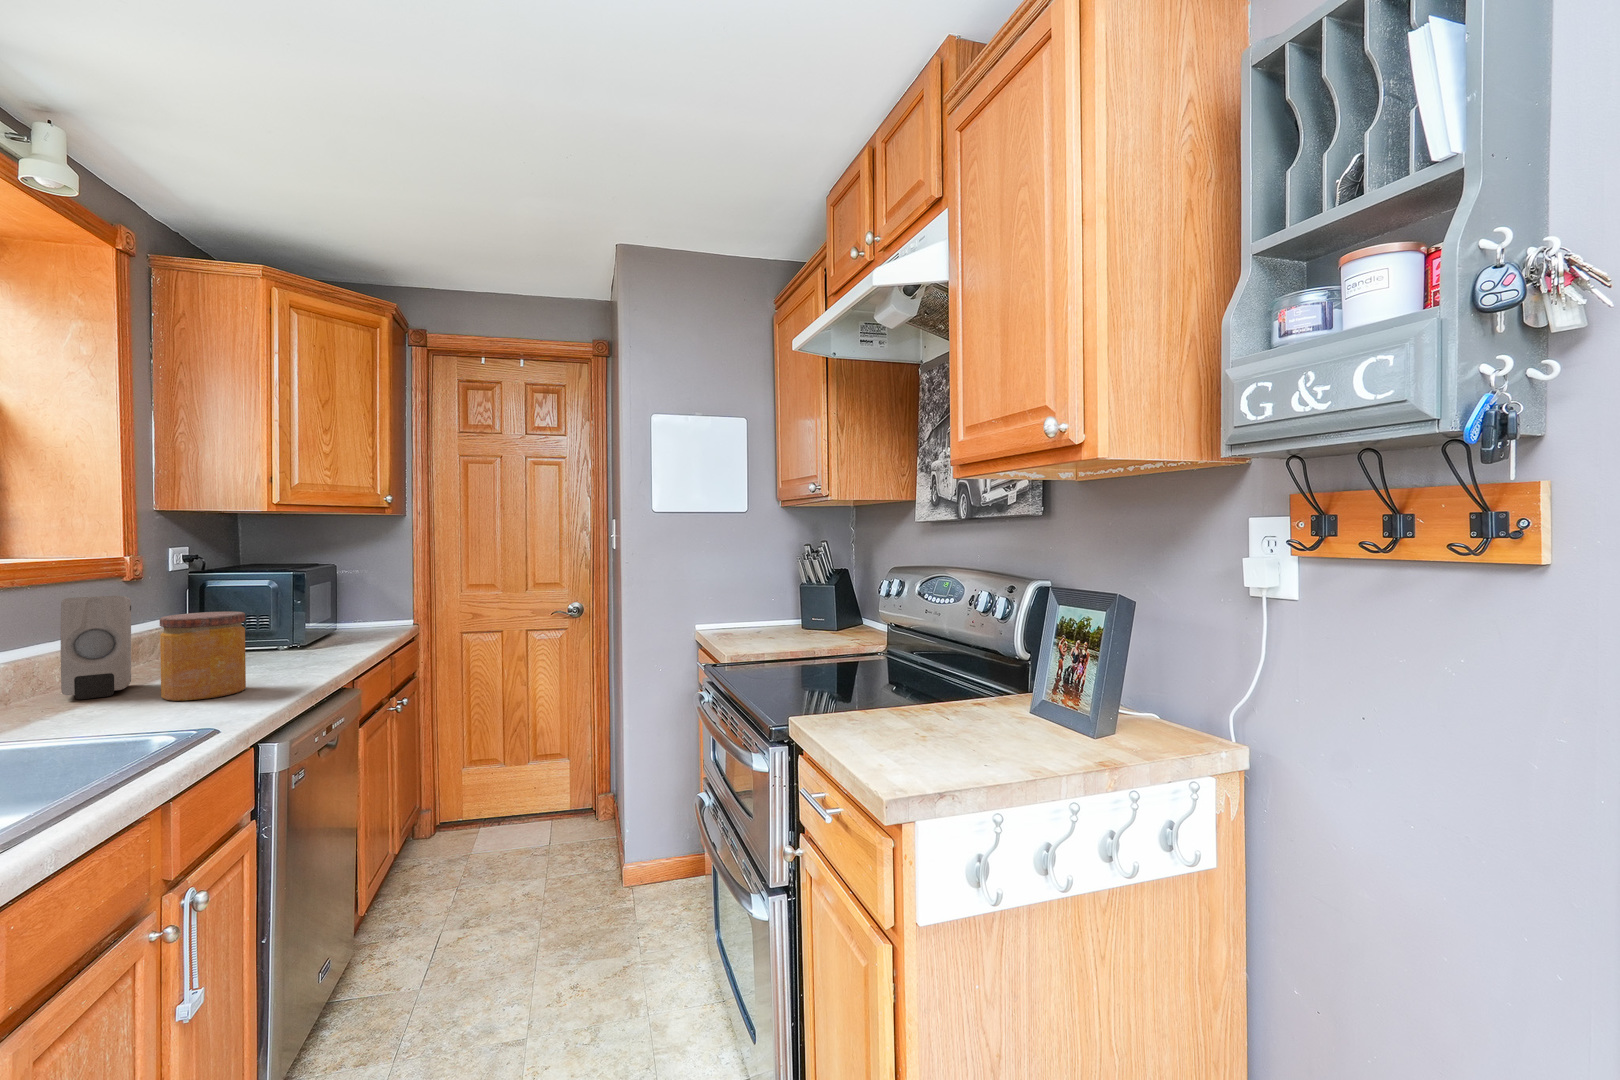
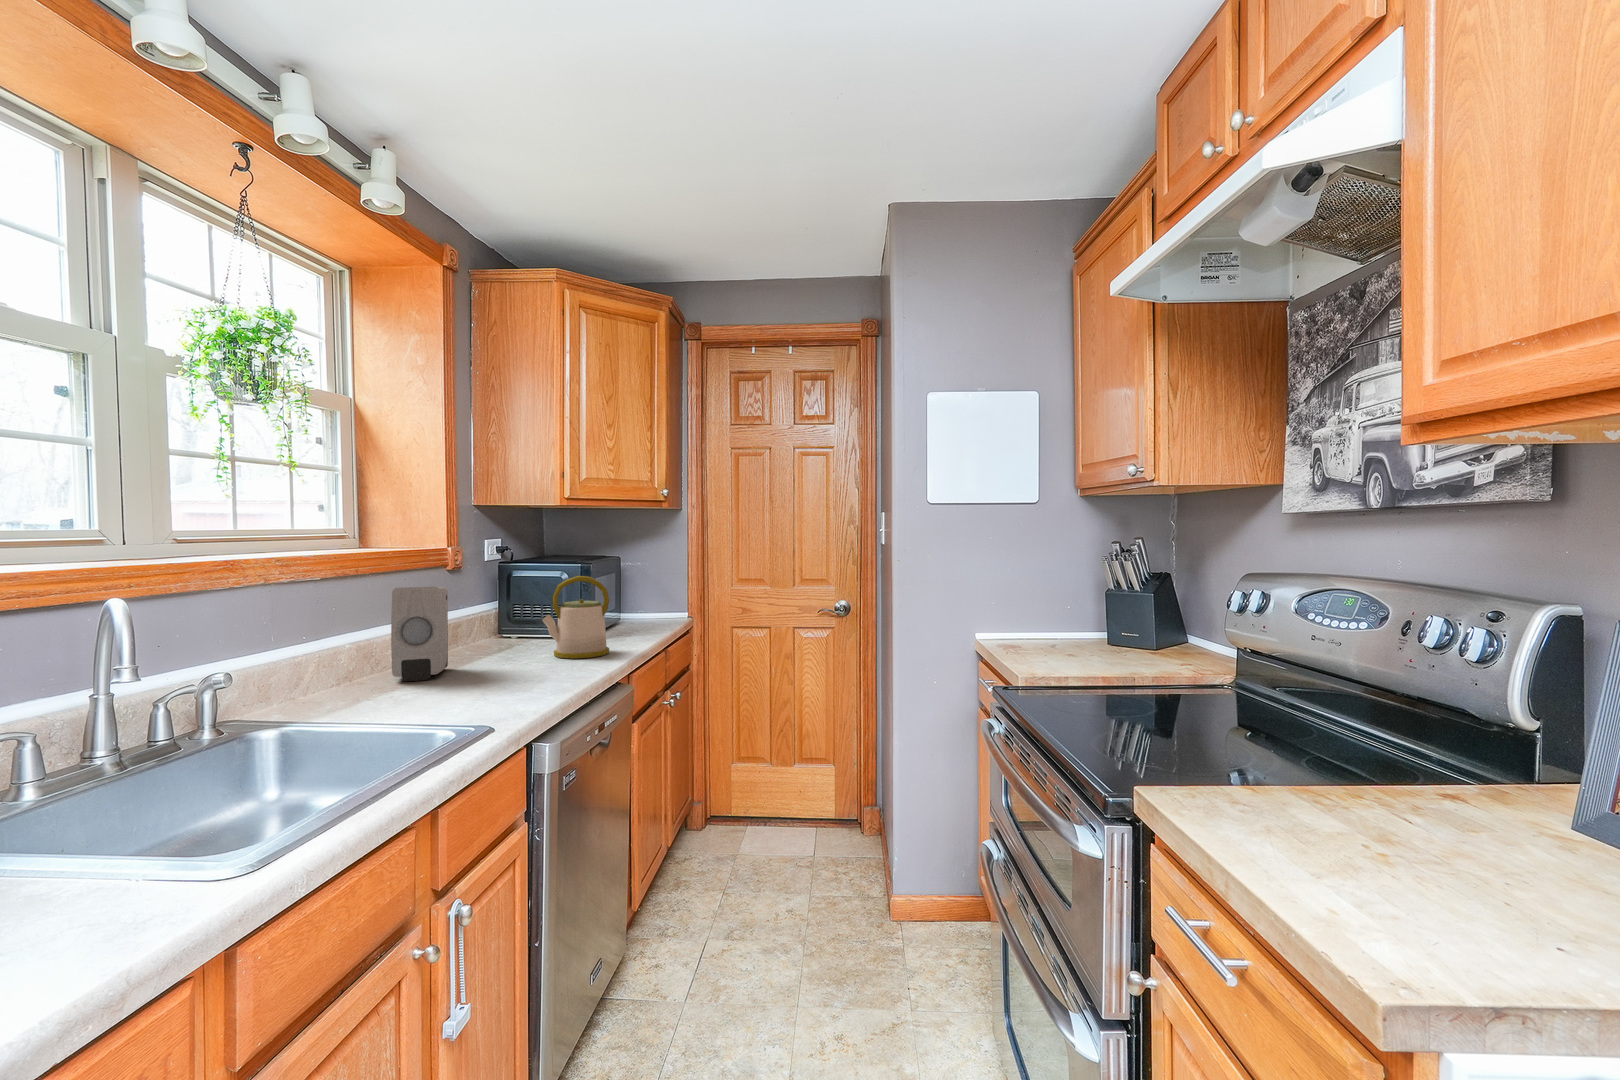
kettle: none [250,582,331,667] -> present [542,576,609,659]
jar: present [160,611,246,701] -> none [461,605,531,690]

